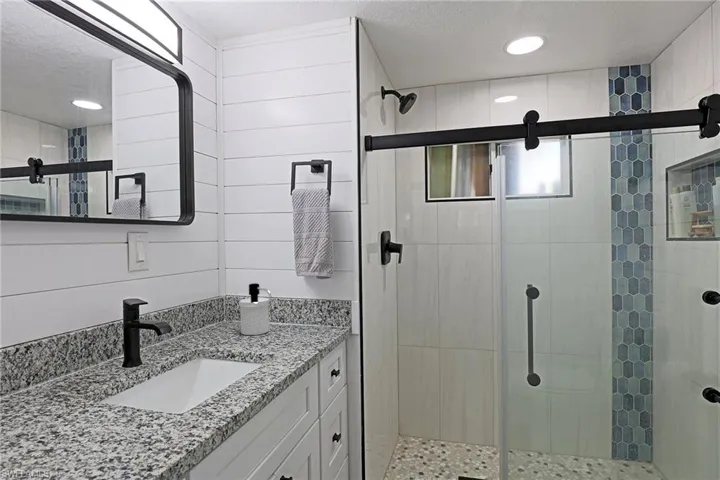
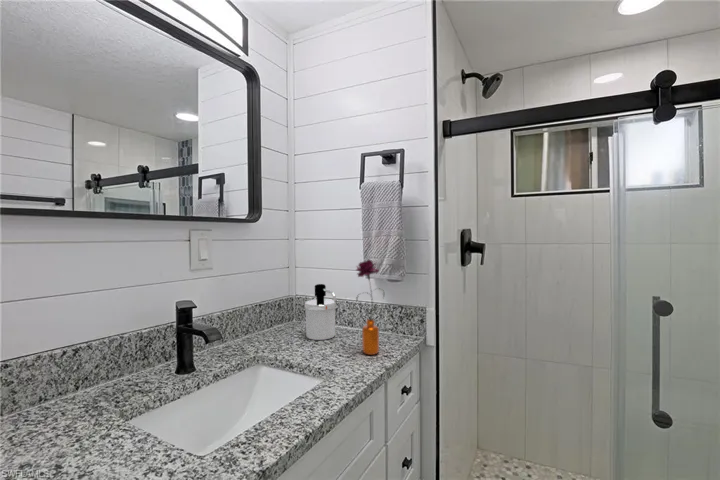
flower: none [290,259,316,342] -> present [357,259,379,355]

